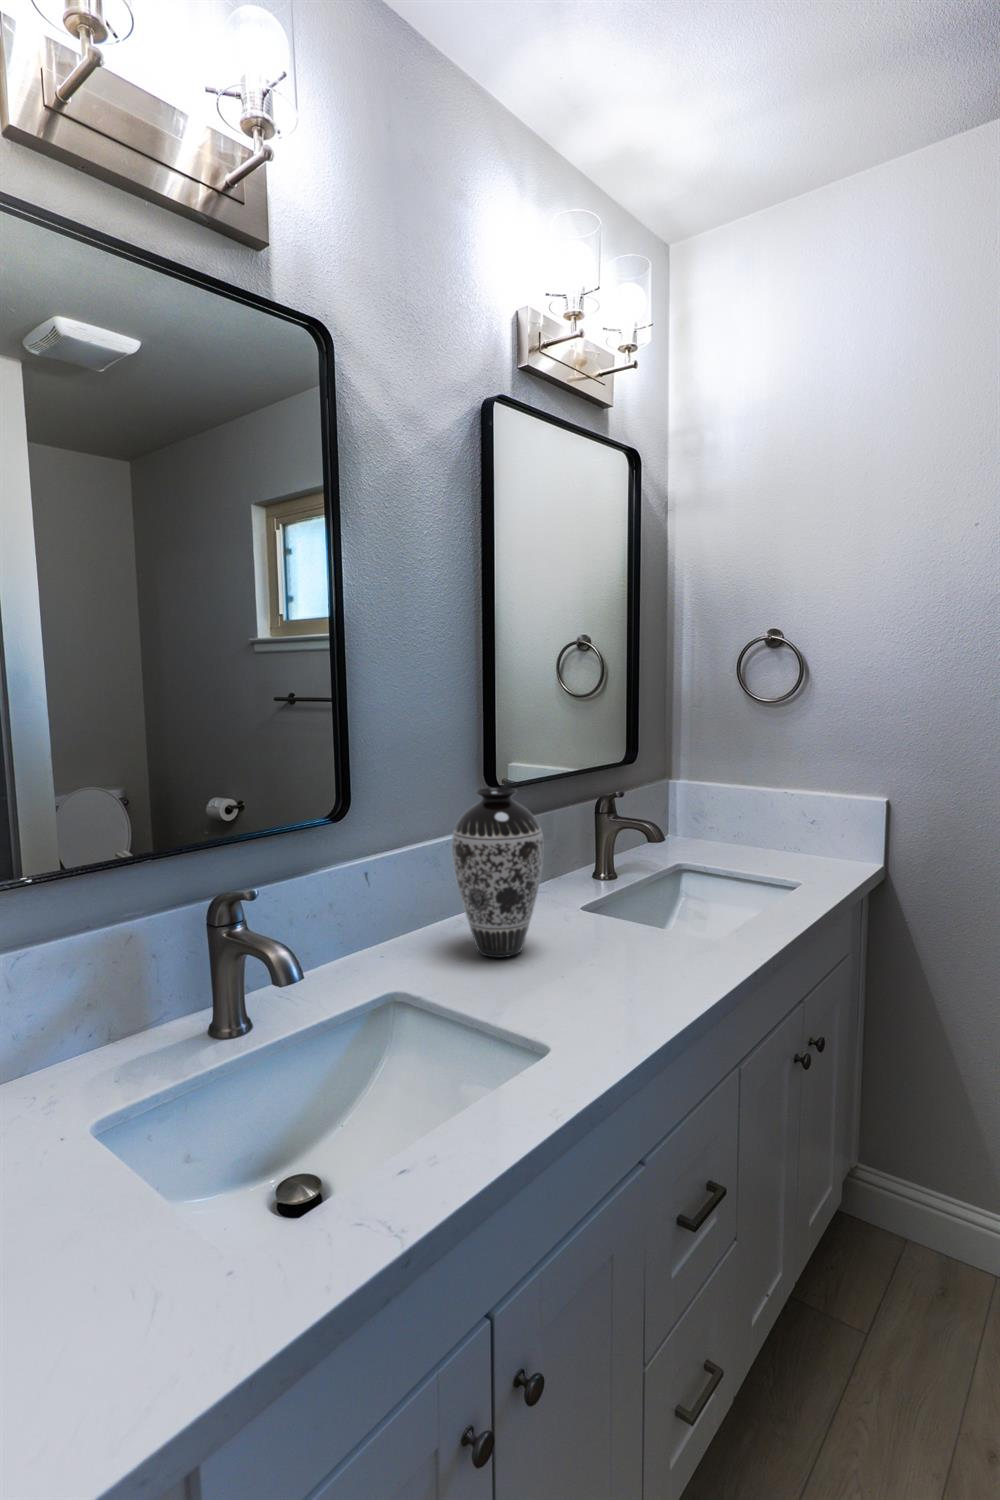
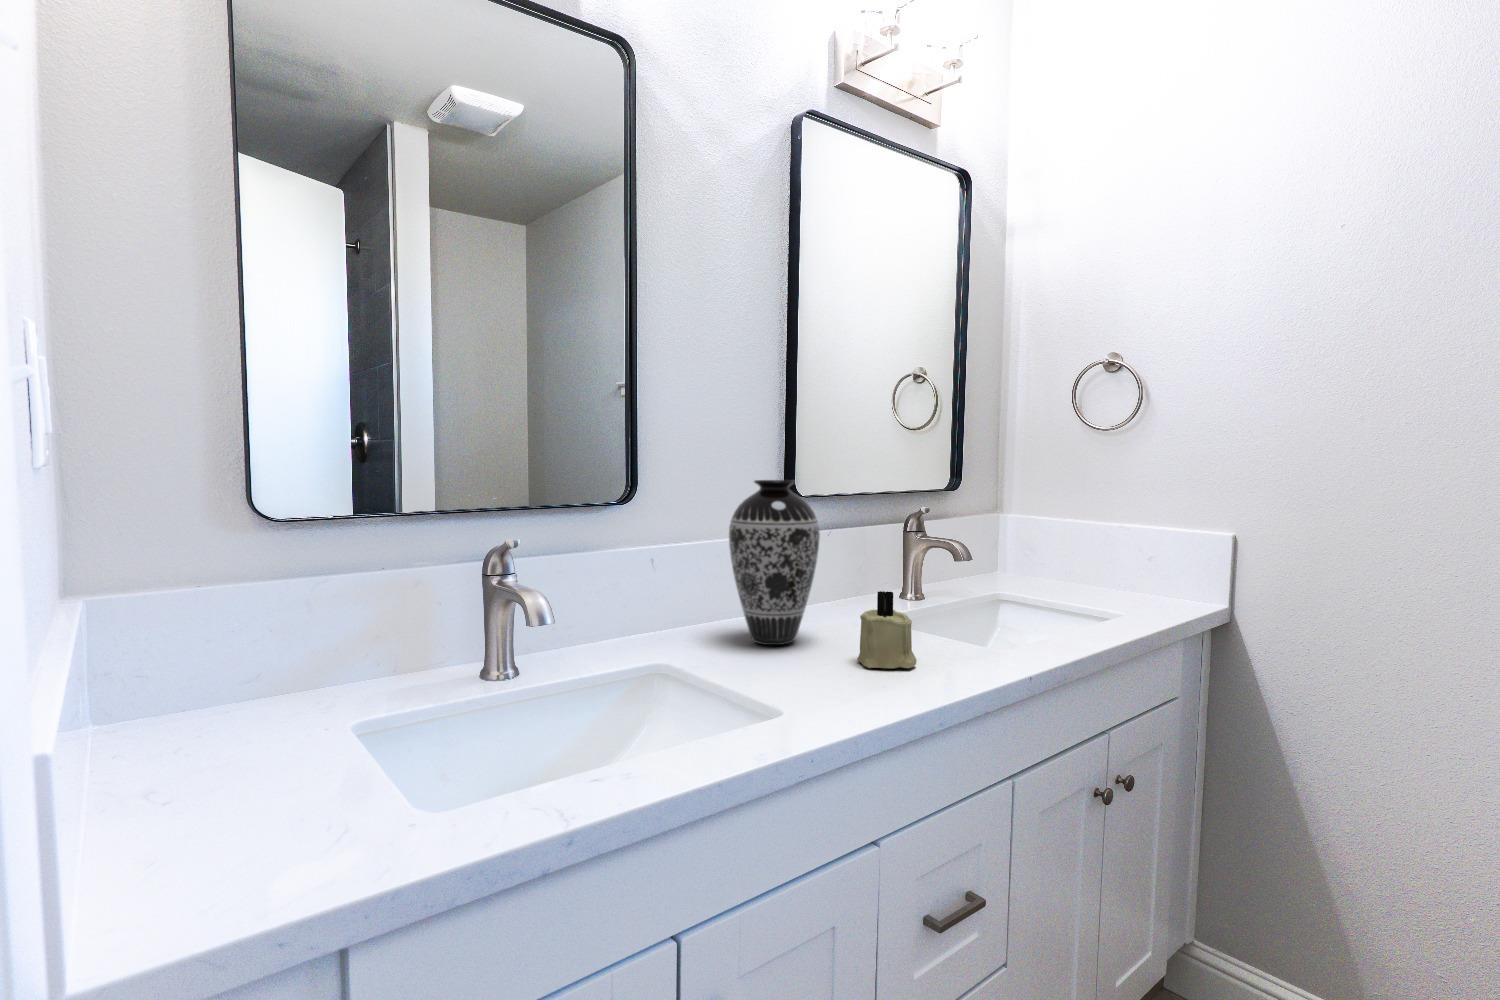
candle: none [593,901,652,981] -> present [857,591,916,668]

